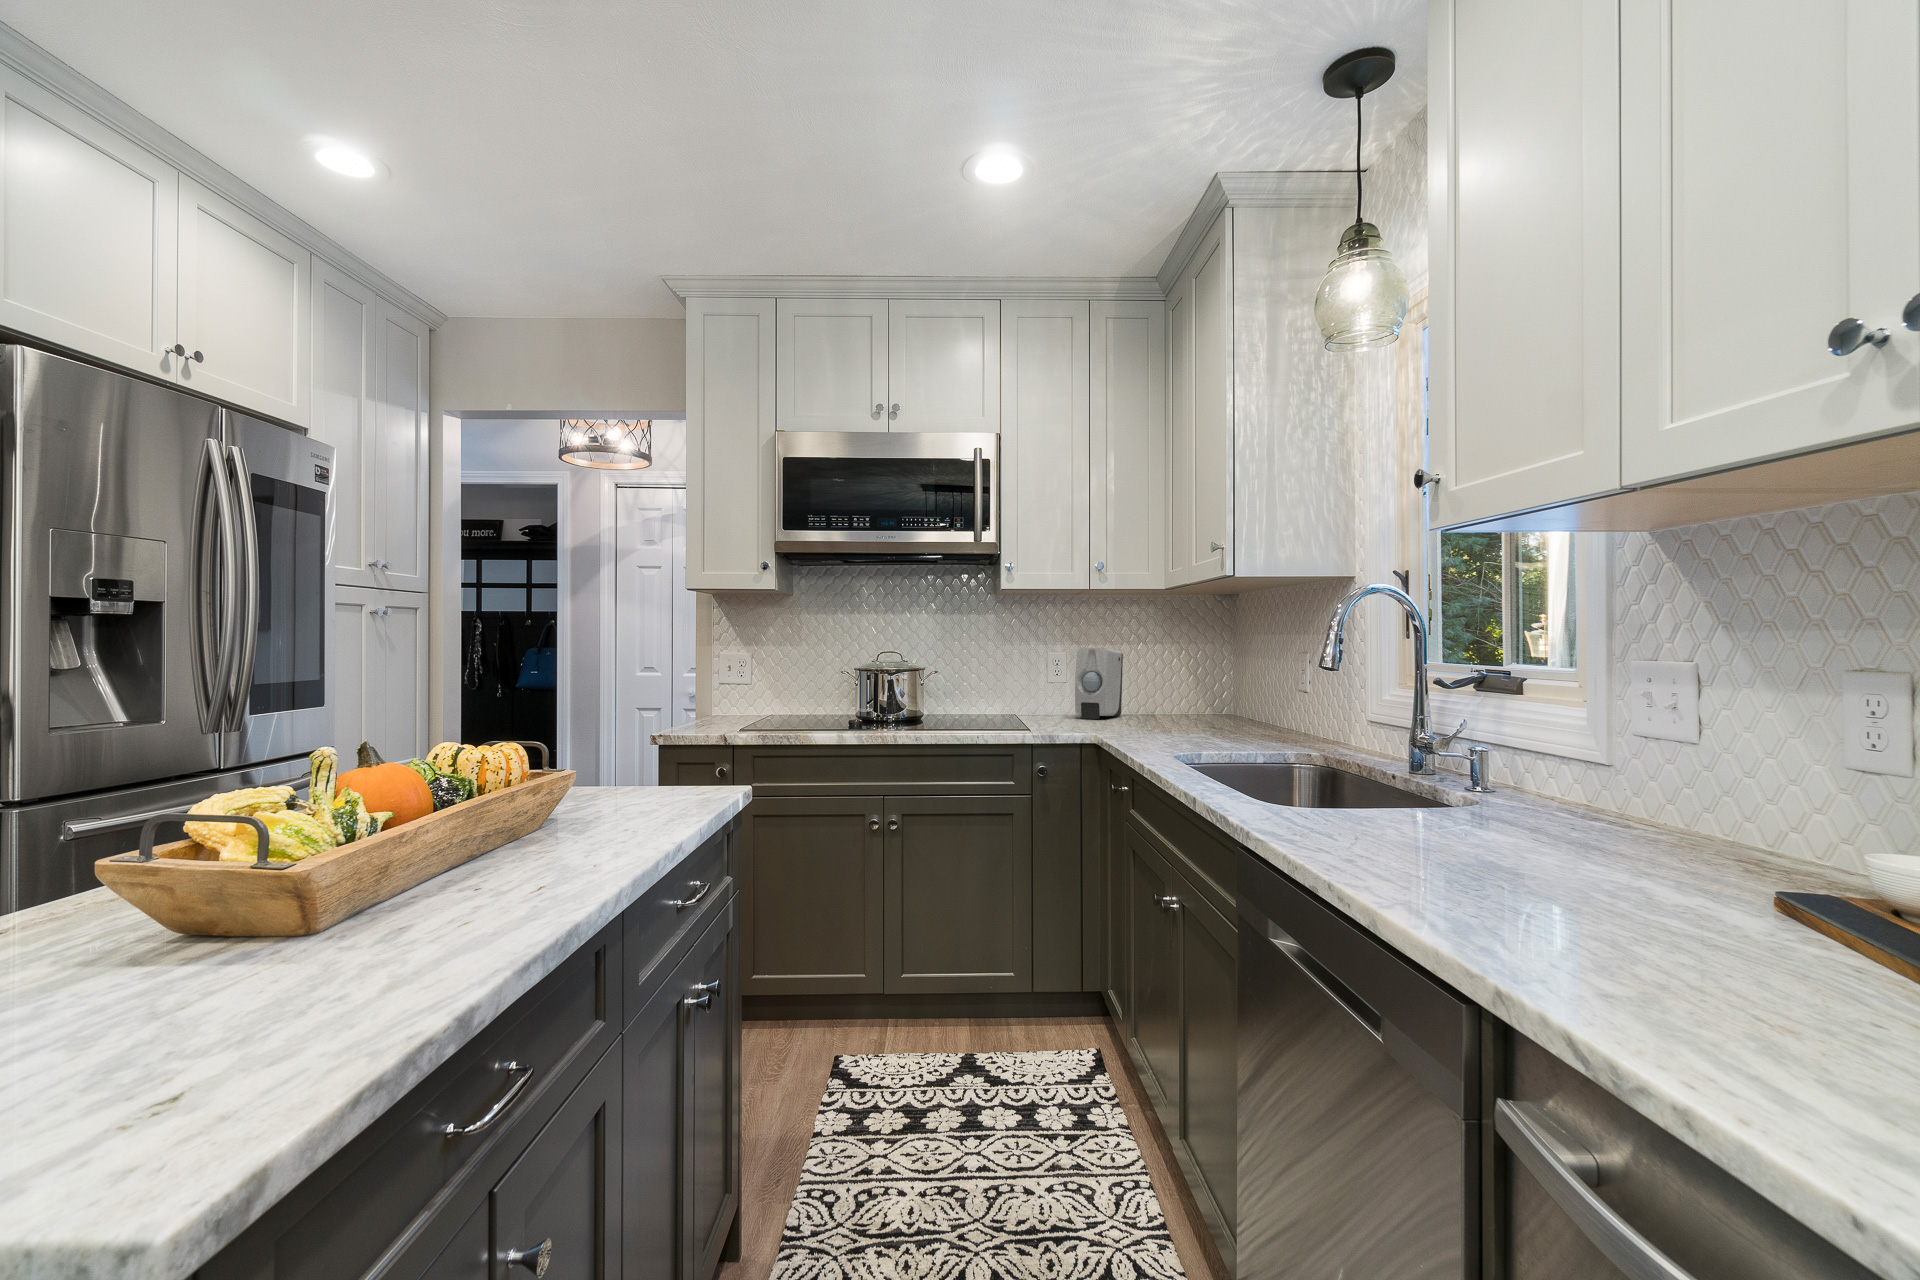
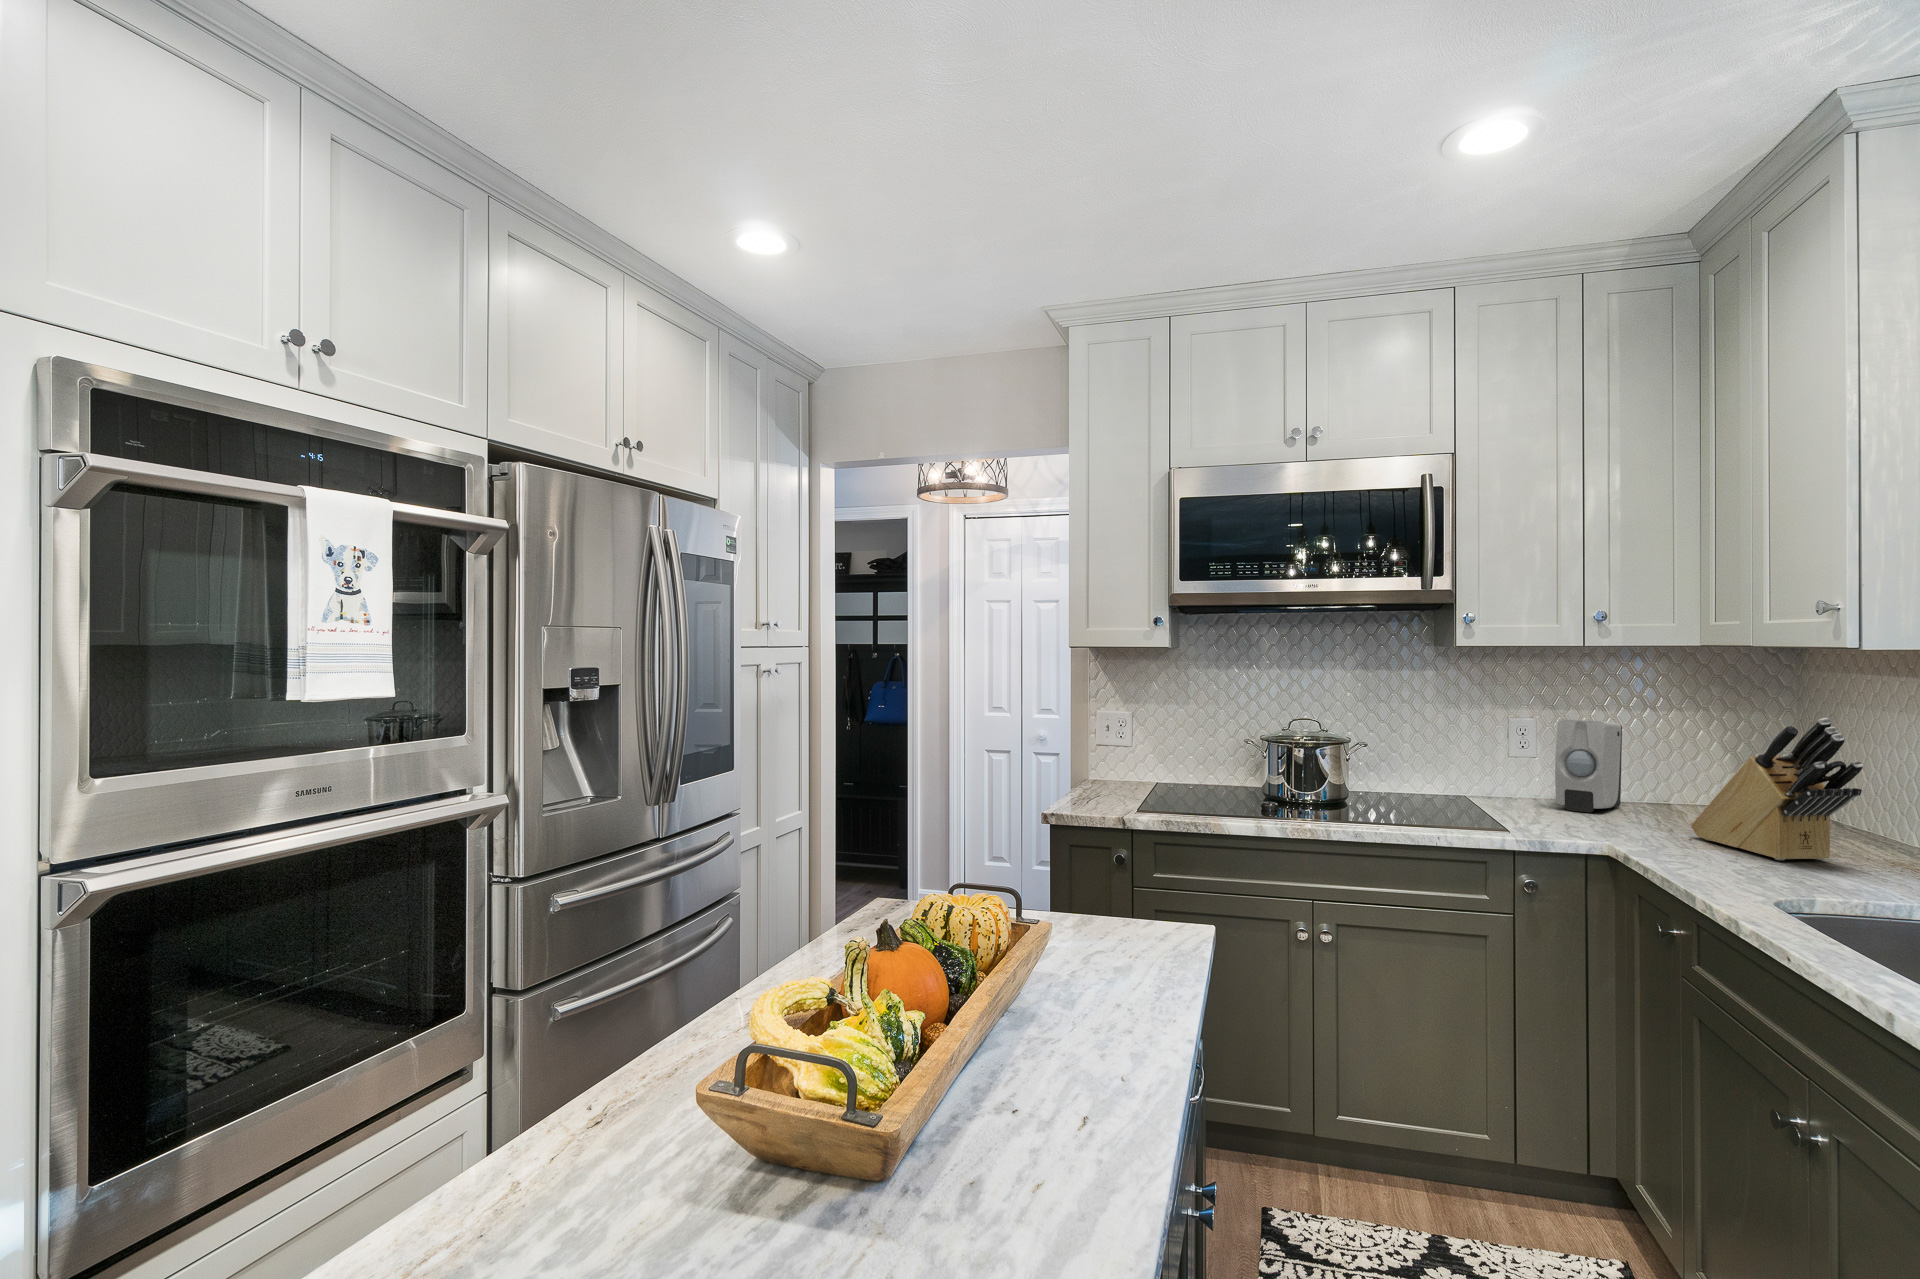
knife block: none [1153,630,1245,735] -> present [1691,718,1863,860]

